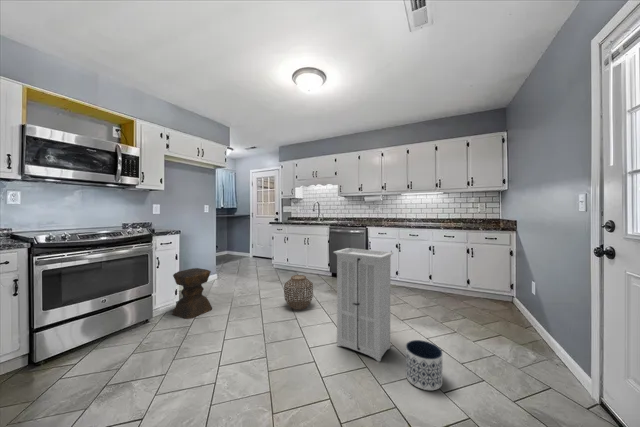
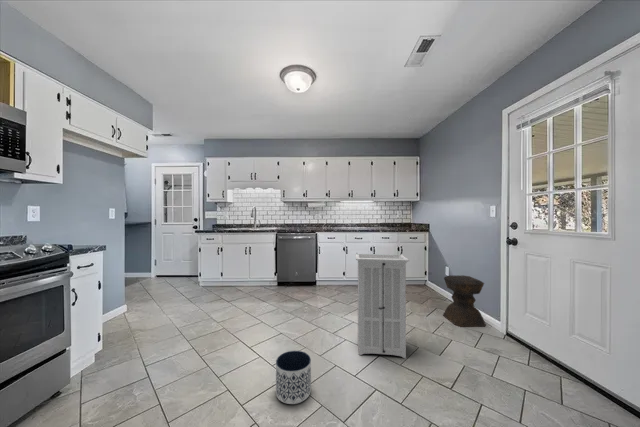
stool: present [172,268,212,319] -> present [443,275,486,327]
woven basket: present [284,275,313,309] -> none [262,289,295,329]
planter: present [406,340,442,390] -> present [276,351,311,404]

